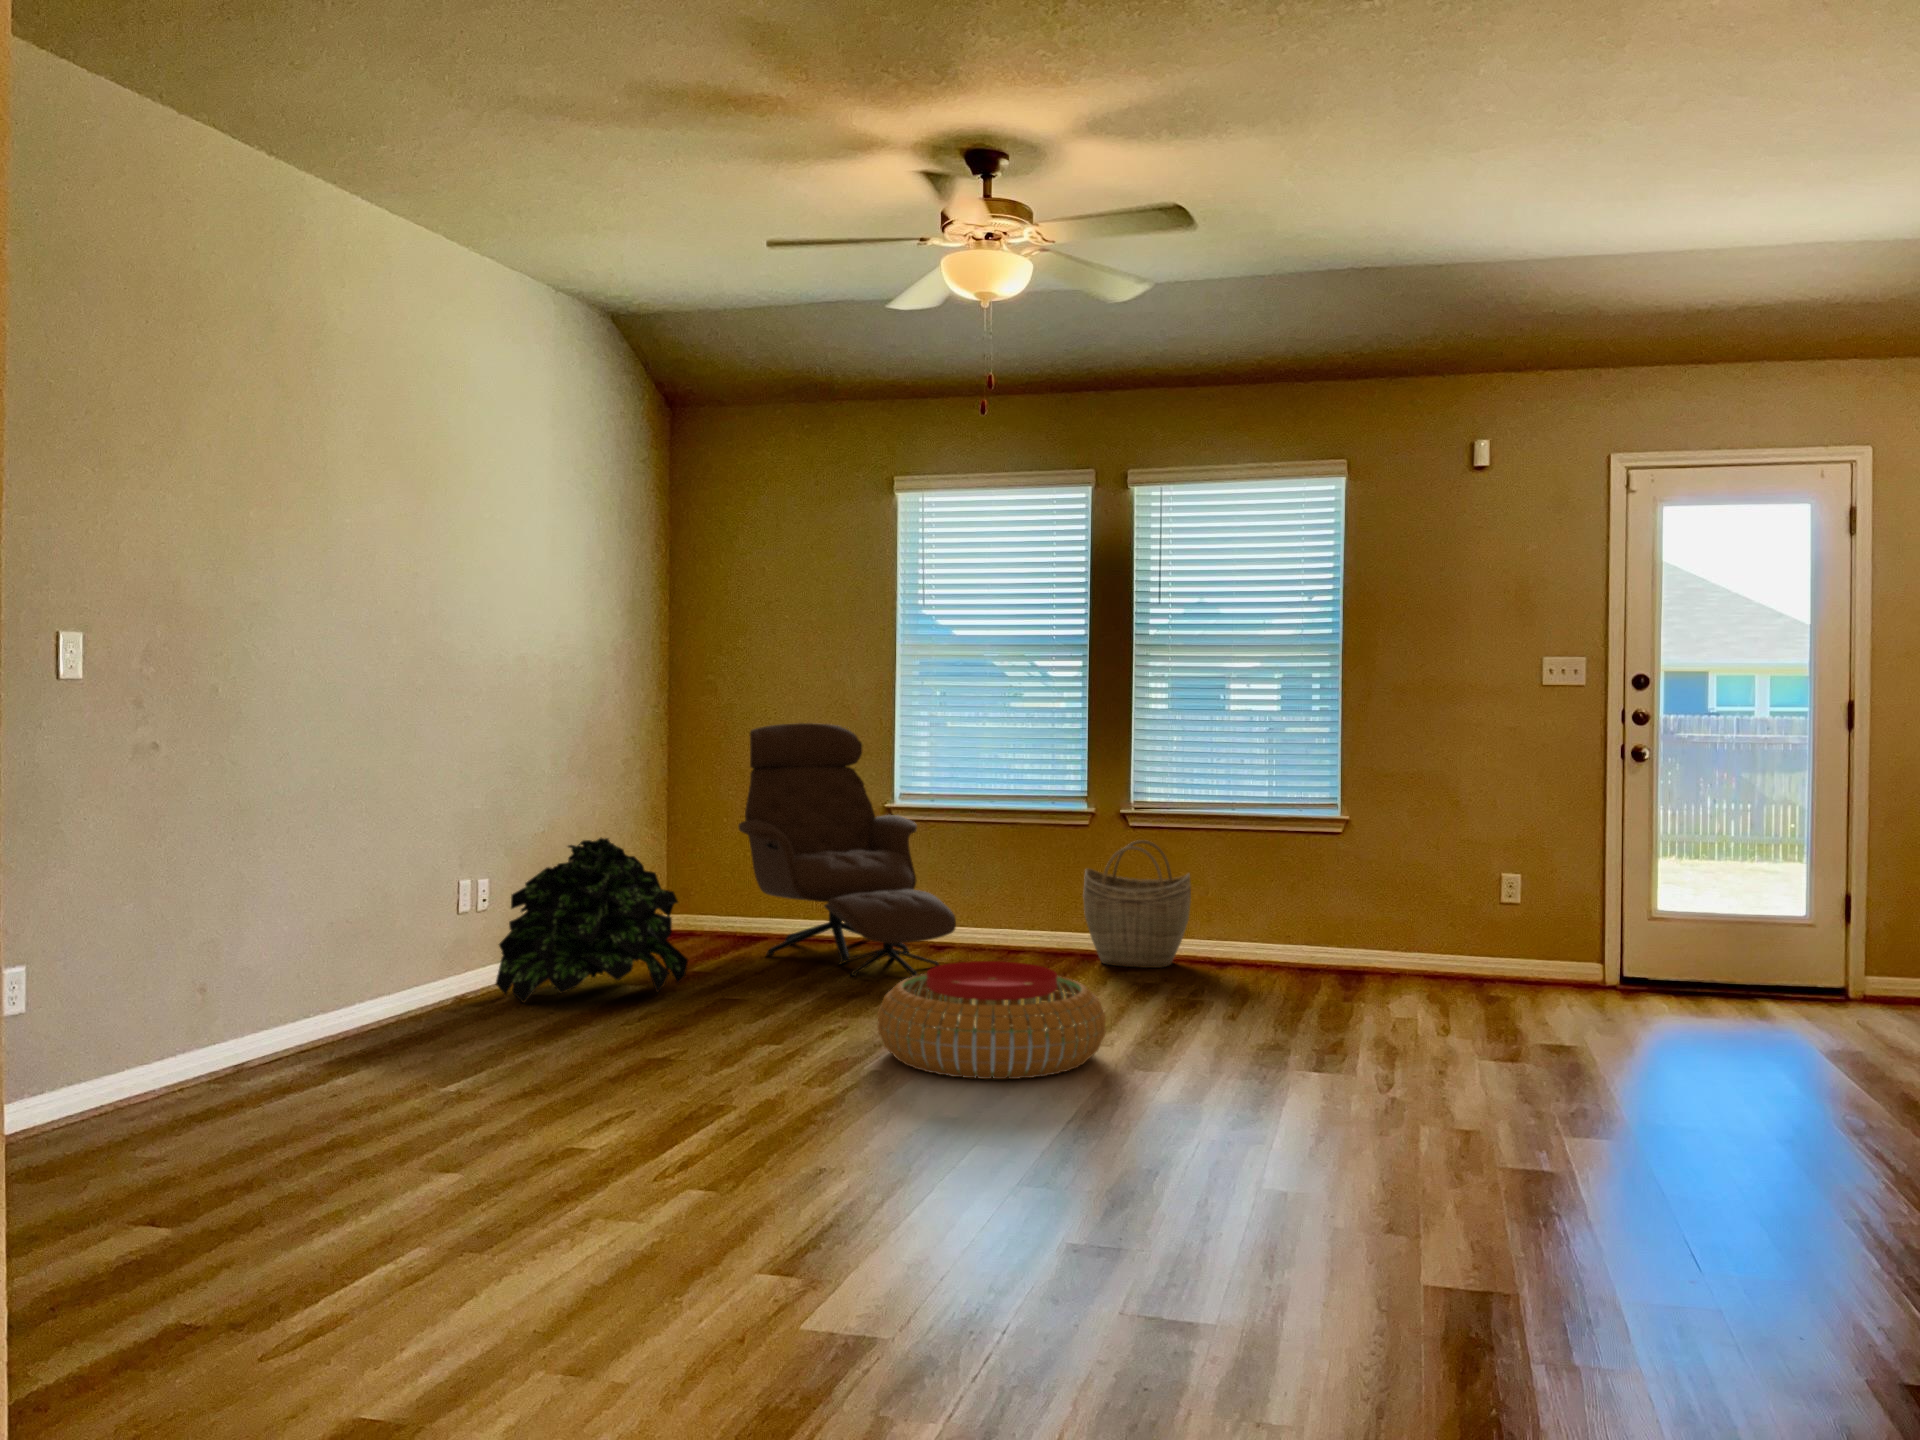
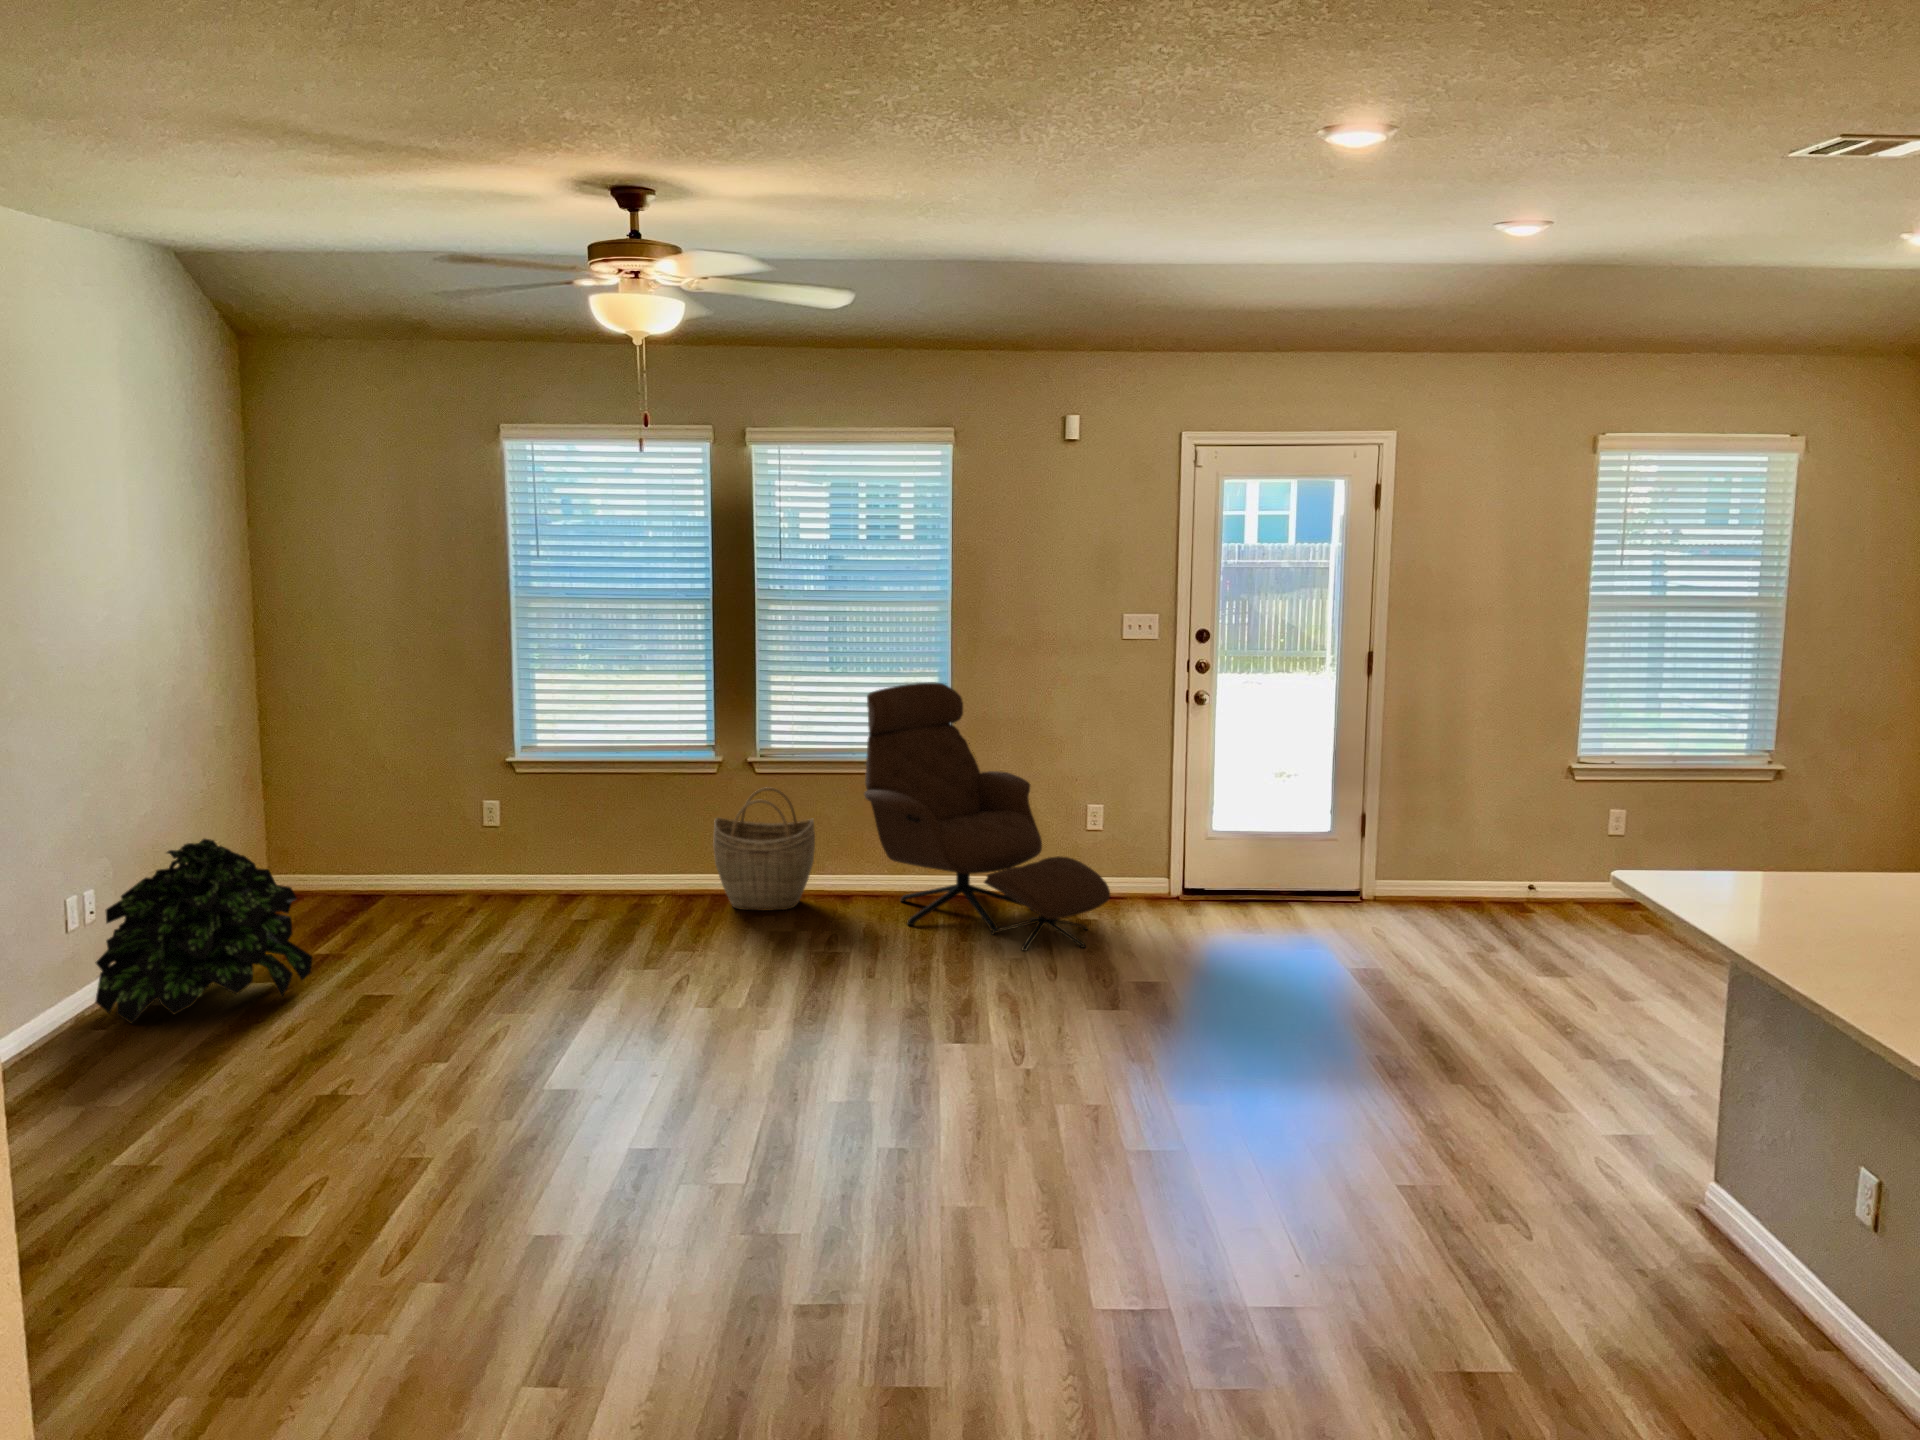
lounge chair: present [739,723,956,977] -> present [864,683,1110,951]
pouf: present [877,961,1106,1079] -> none [521,957,744,1086]

